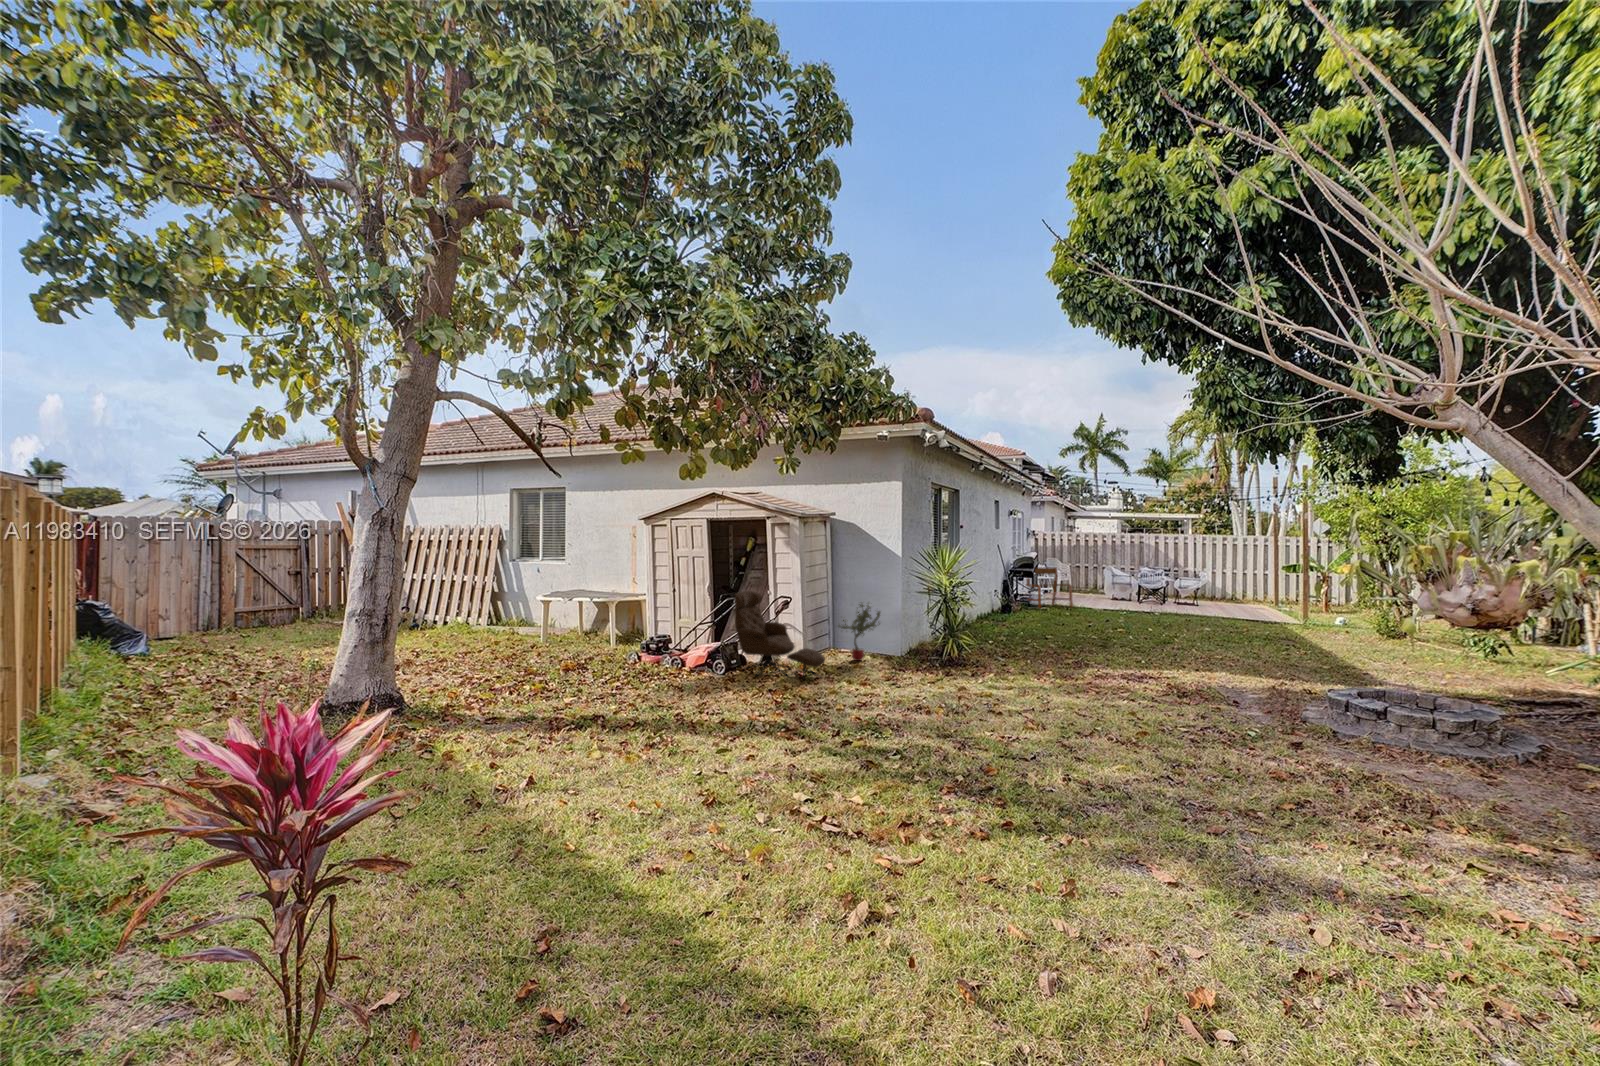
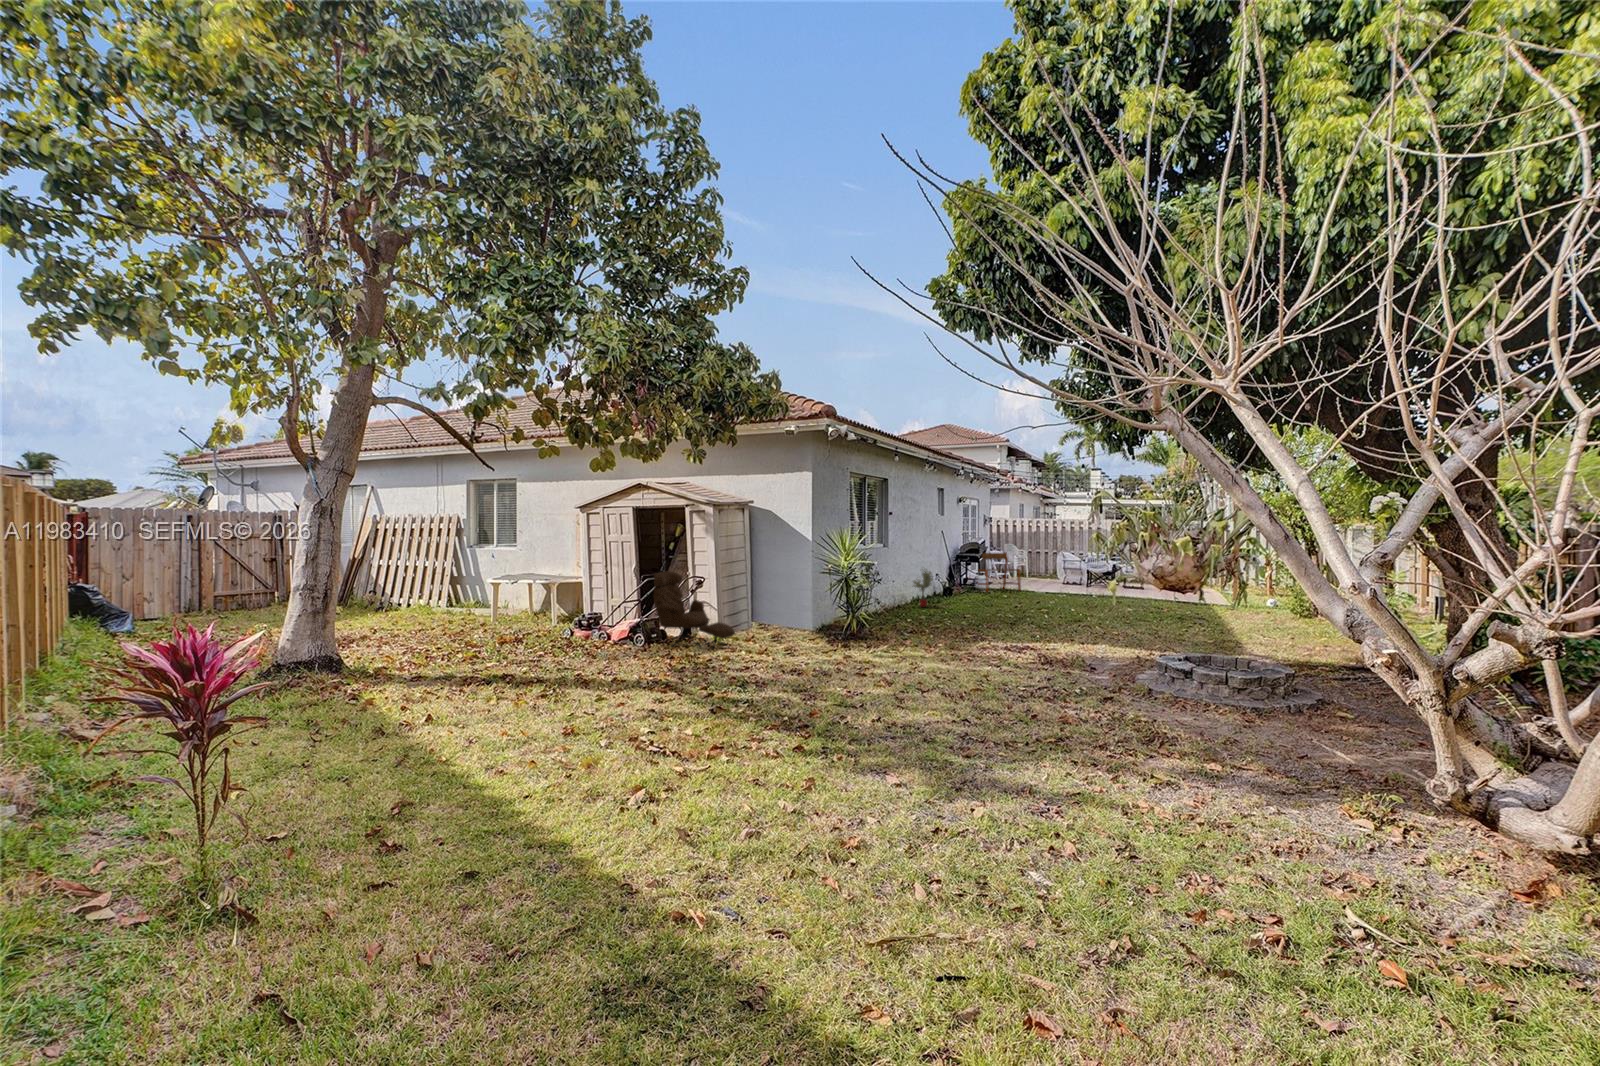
potted tree: present [838,604,880,661] -> present [913,569,933,607]

